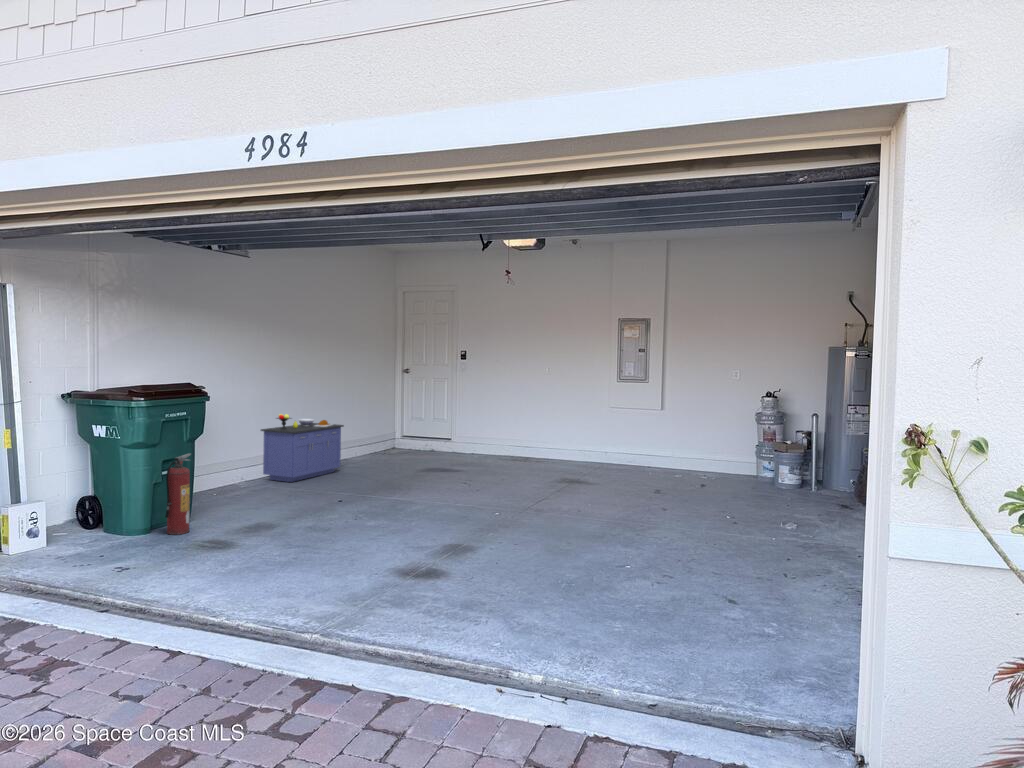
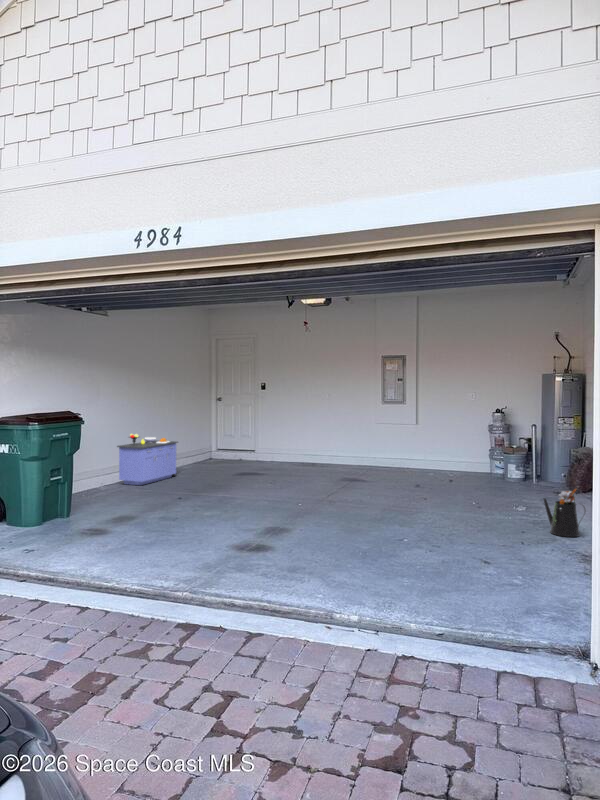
fire extinguisher: present [165,454,191,535] -> none [55,464,74,525]
watering can: none [819,501,876,568] -> present [544,489,586,537]

